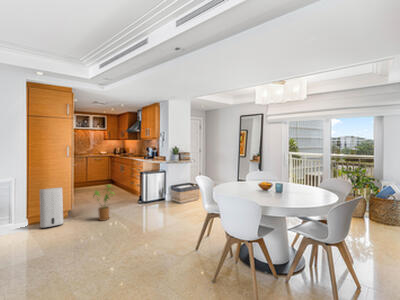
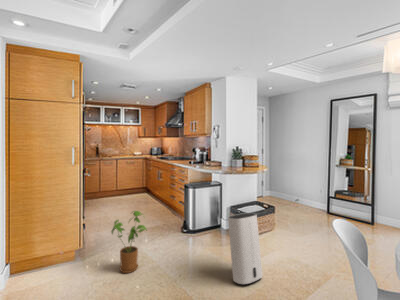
air purifier: present [40,188,63,228] -> present [228,213,262,284]

